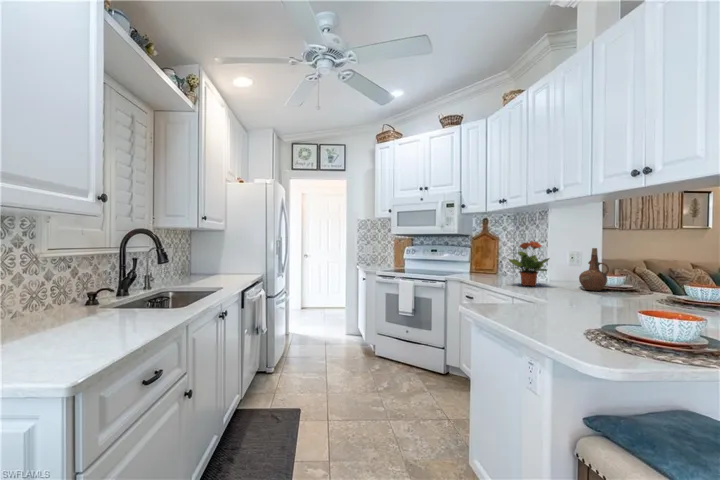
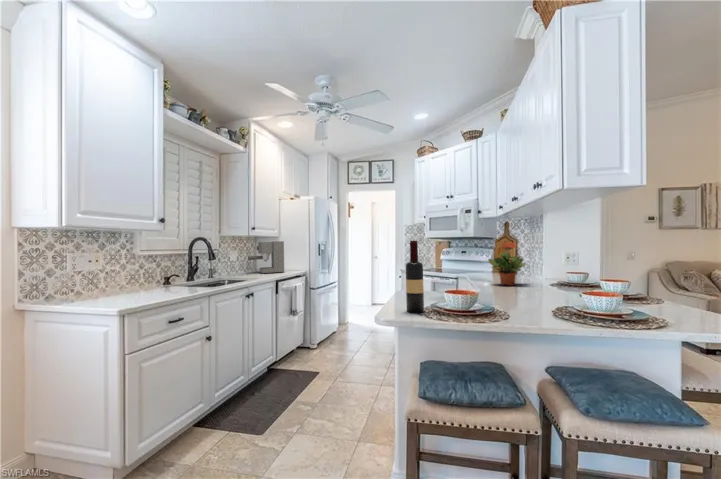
coffee maker: none [183,236,234,278] -> present [248,241,284,274]
wine bottle: none [556,241,581,332] -> present [406,241,424,313]
ceramic pitcher: present [579,248,609,291] -> none [542,248,570,290]

